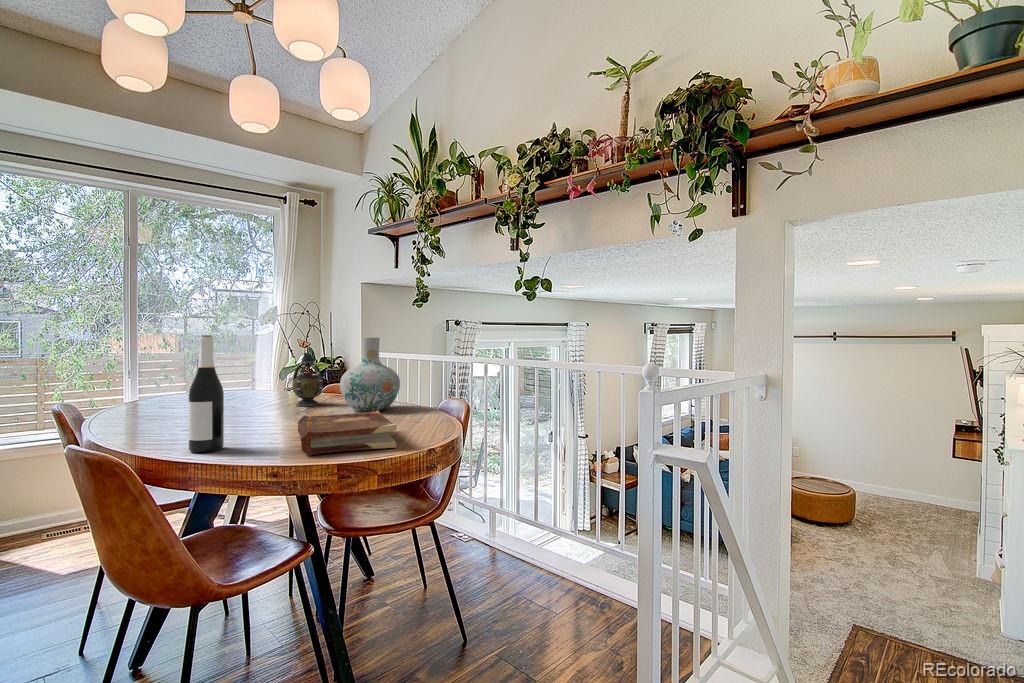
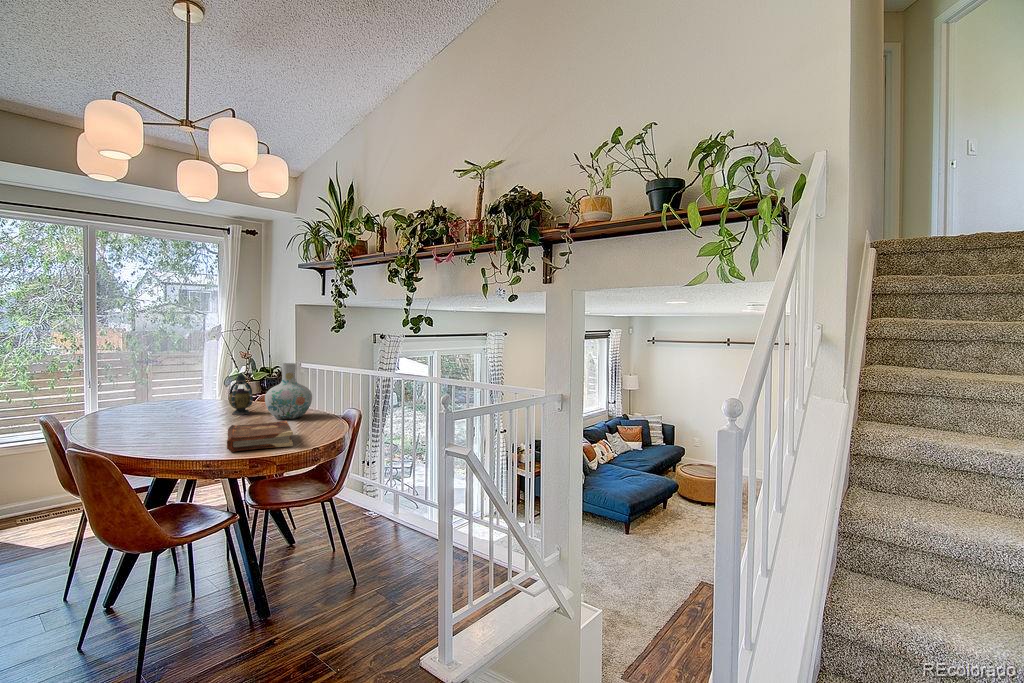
wine bottle: present [189,335,224,453] -> none [151,374,175,451]

